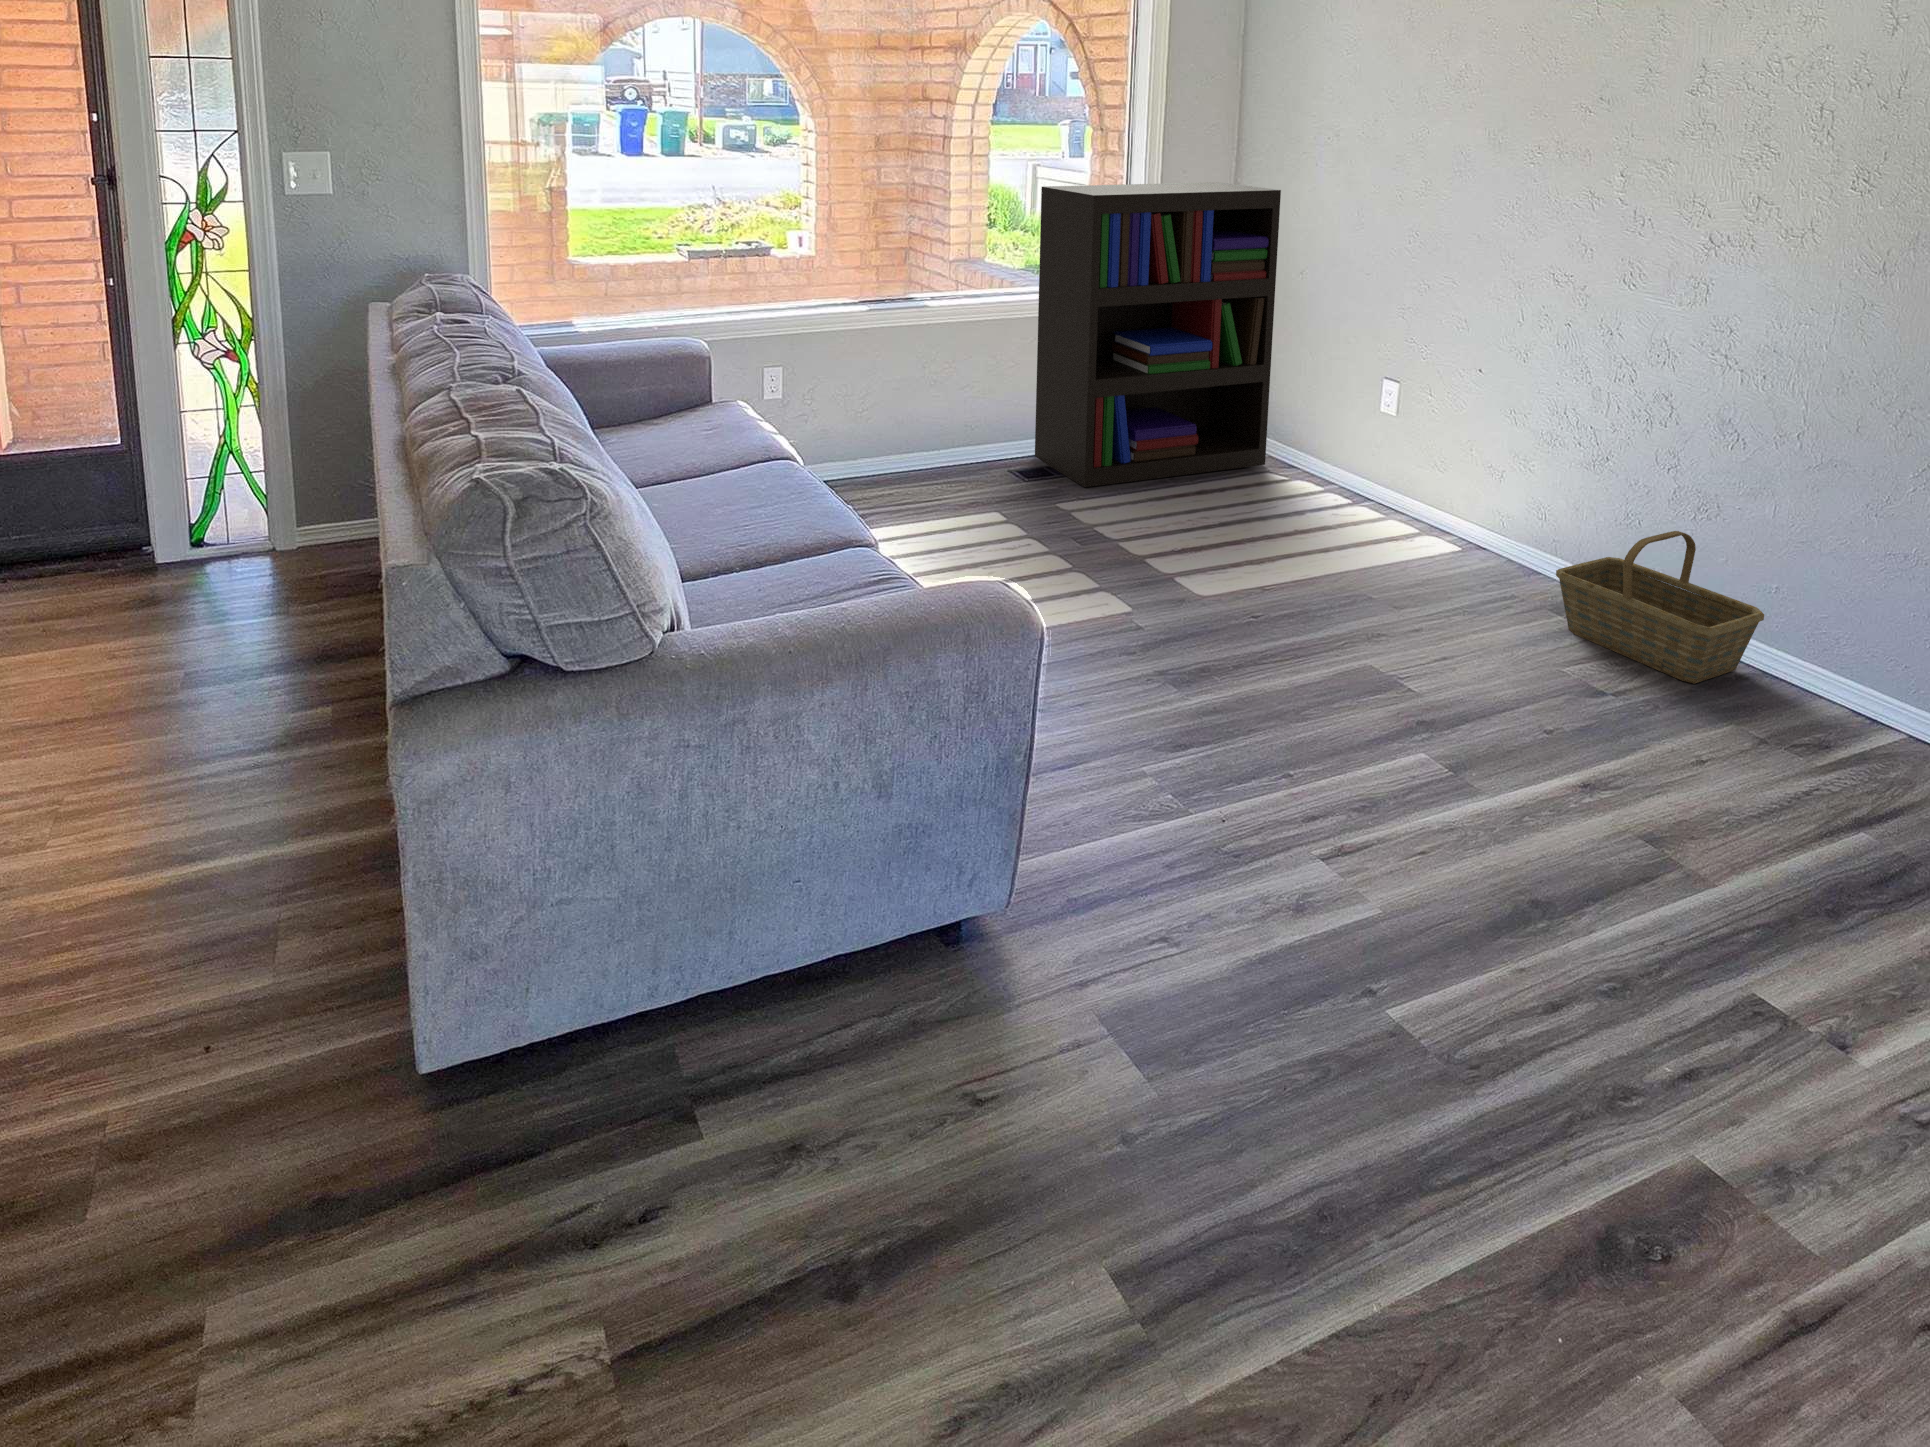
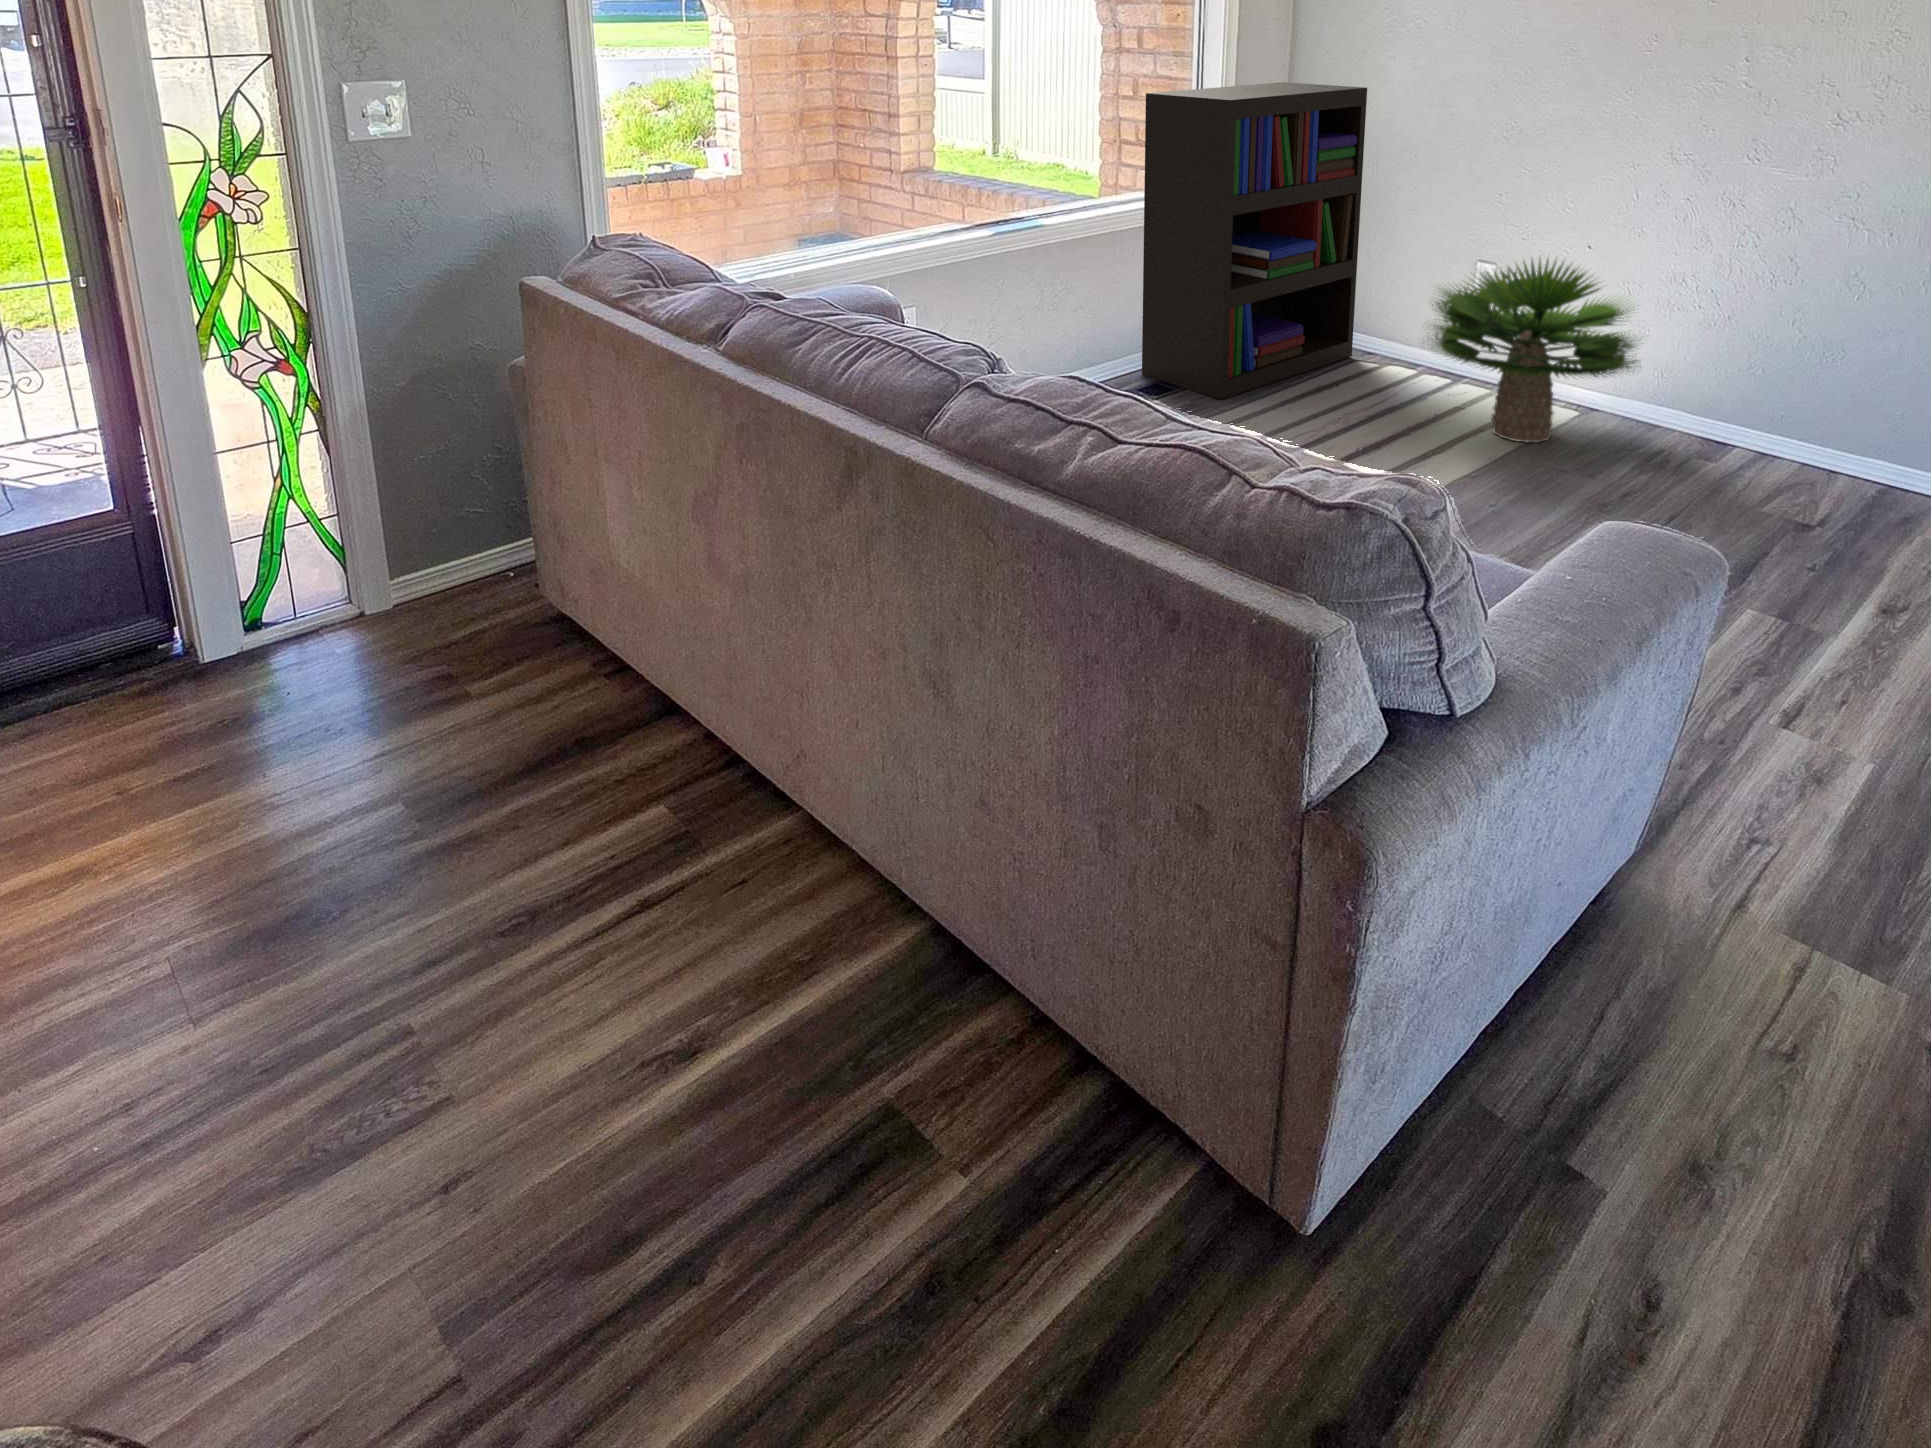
potted plant: none [1252,369,1502,569] -> present [1428,259,1642,443]
basket: present [1556,531,1764,684] -> none [1720,375,1898,504]

